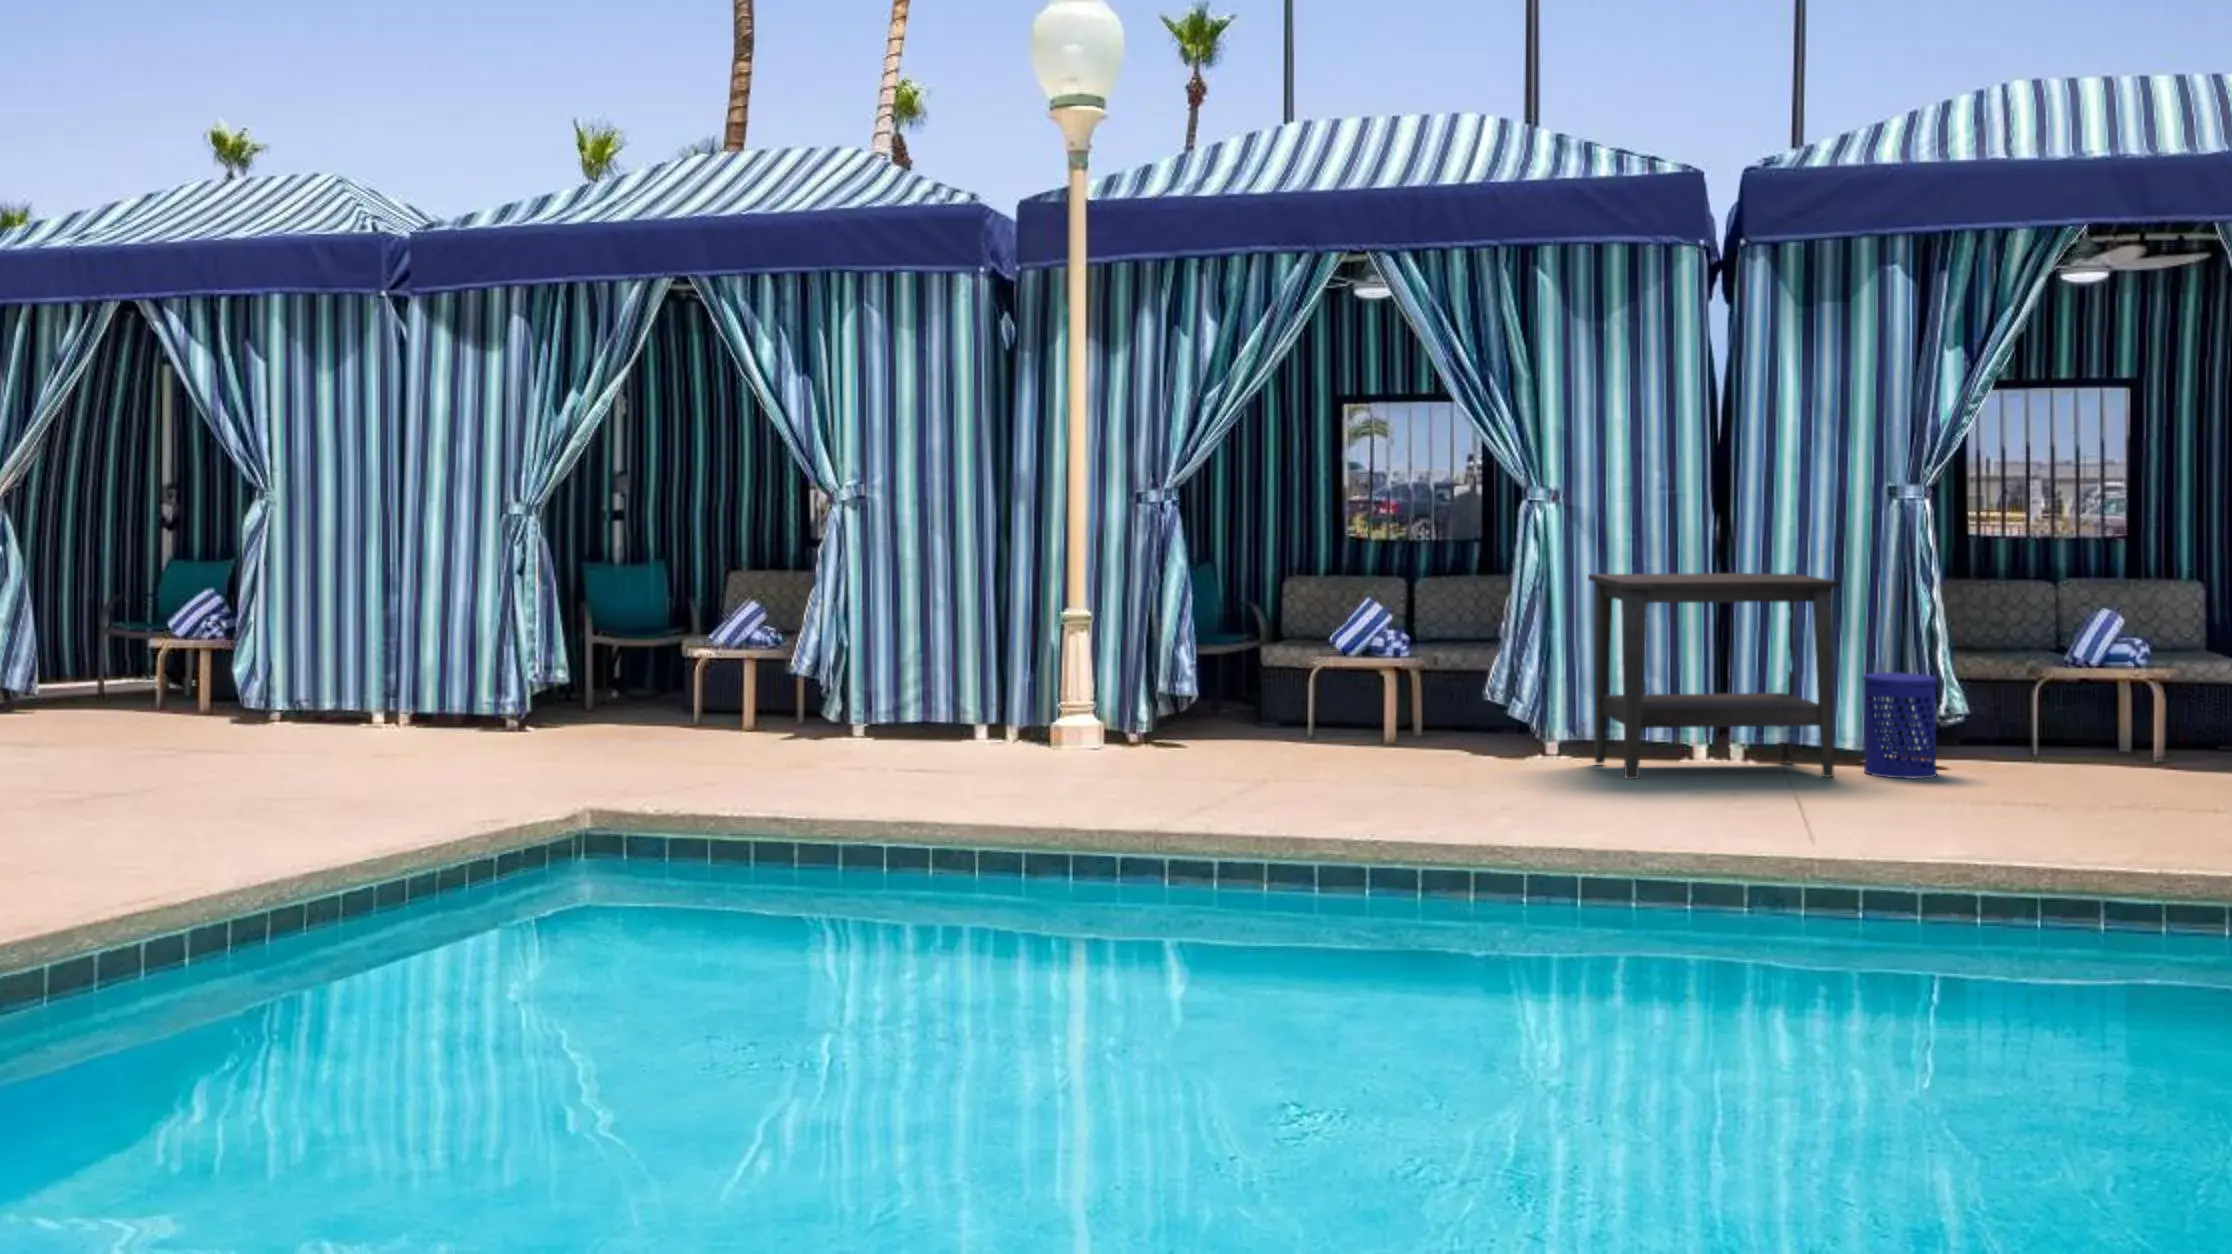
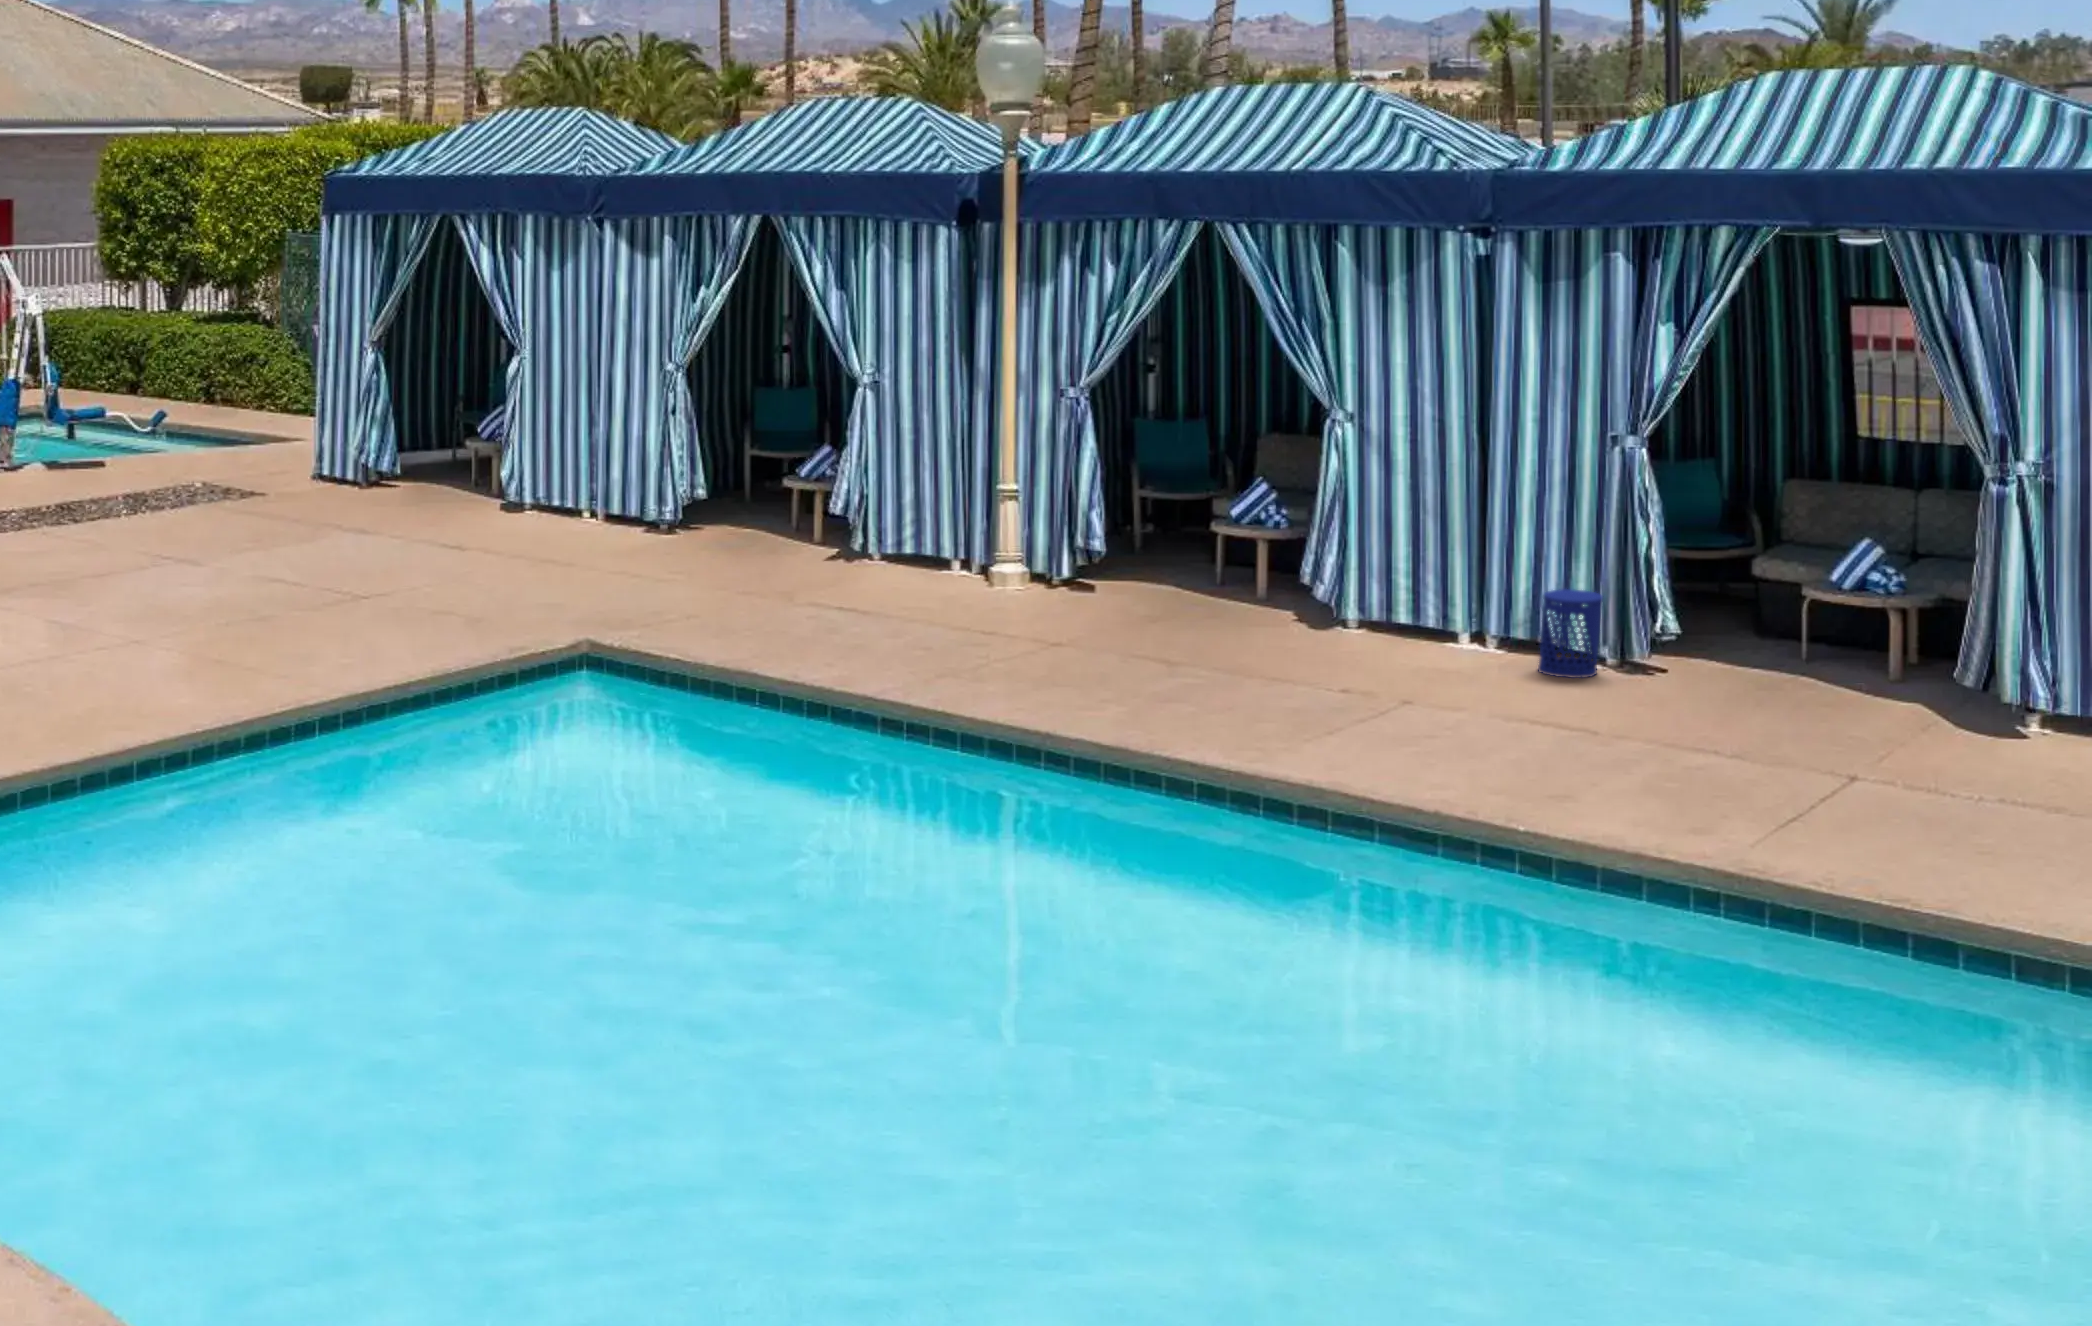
side table: present [1588,573,1839,779] -> none [1331,491,1529,670]

